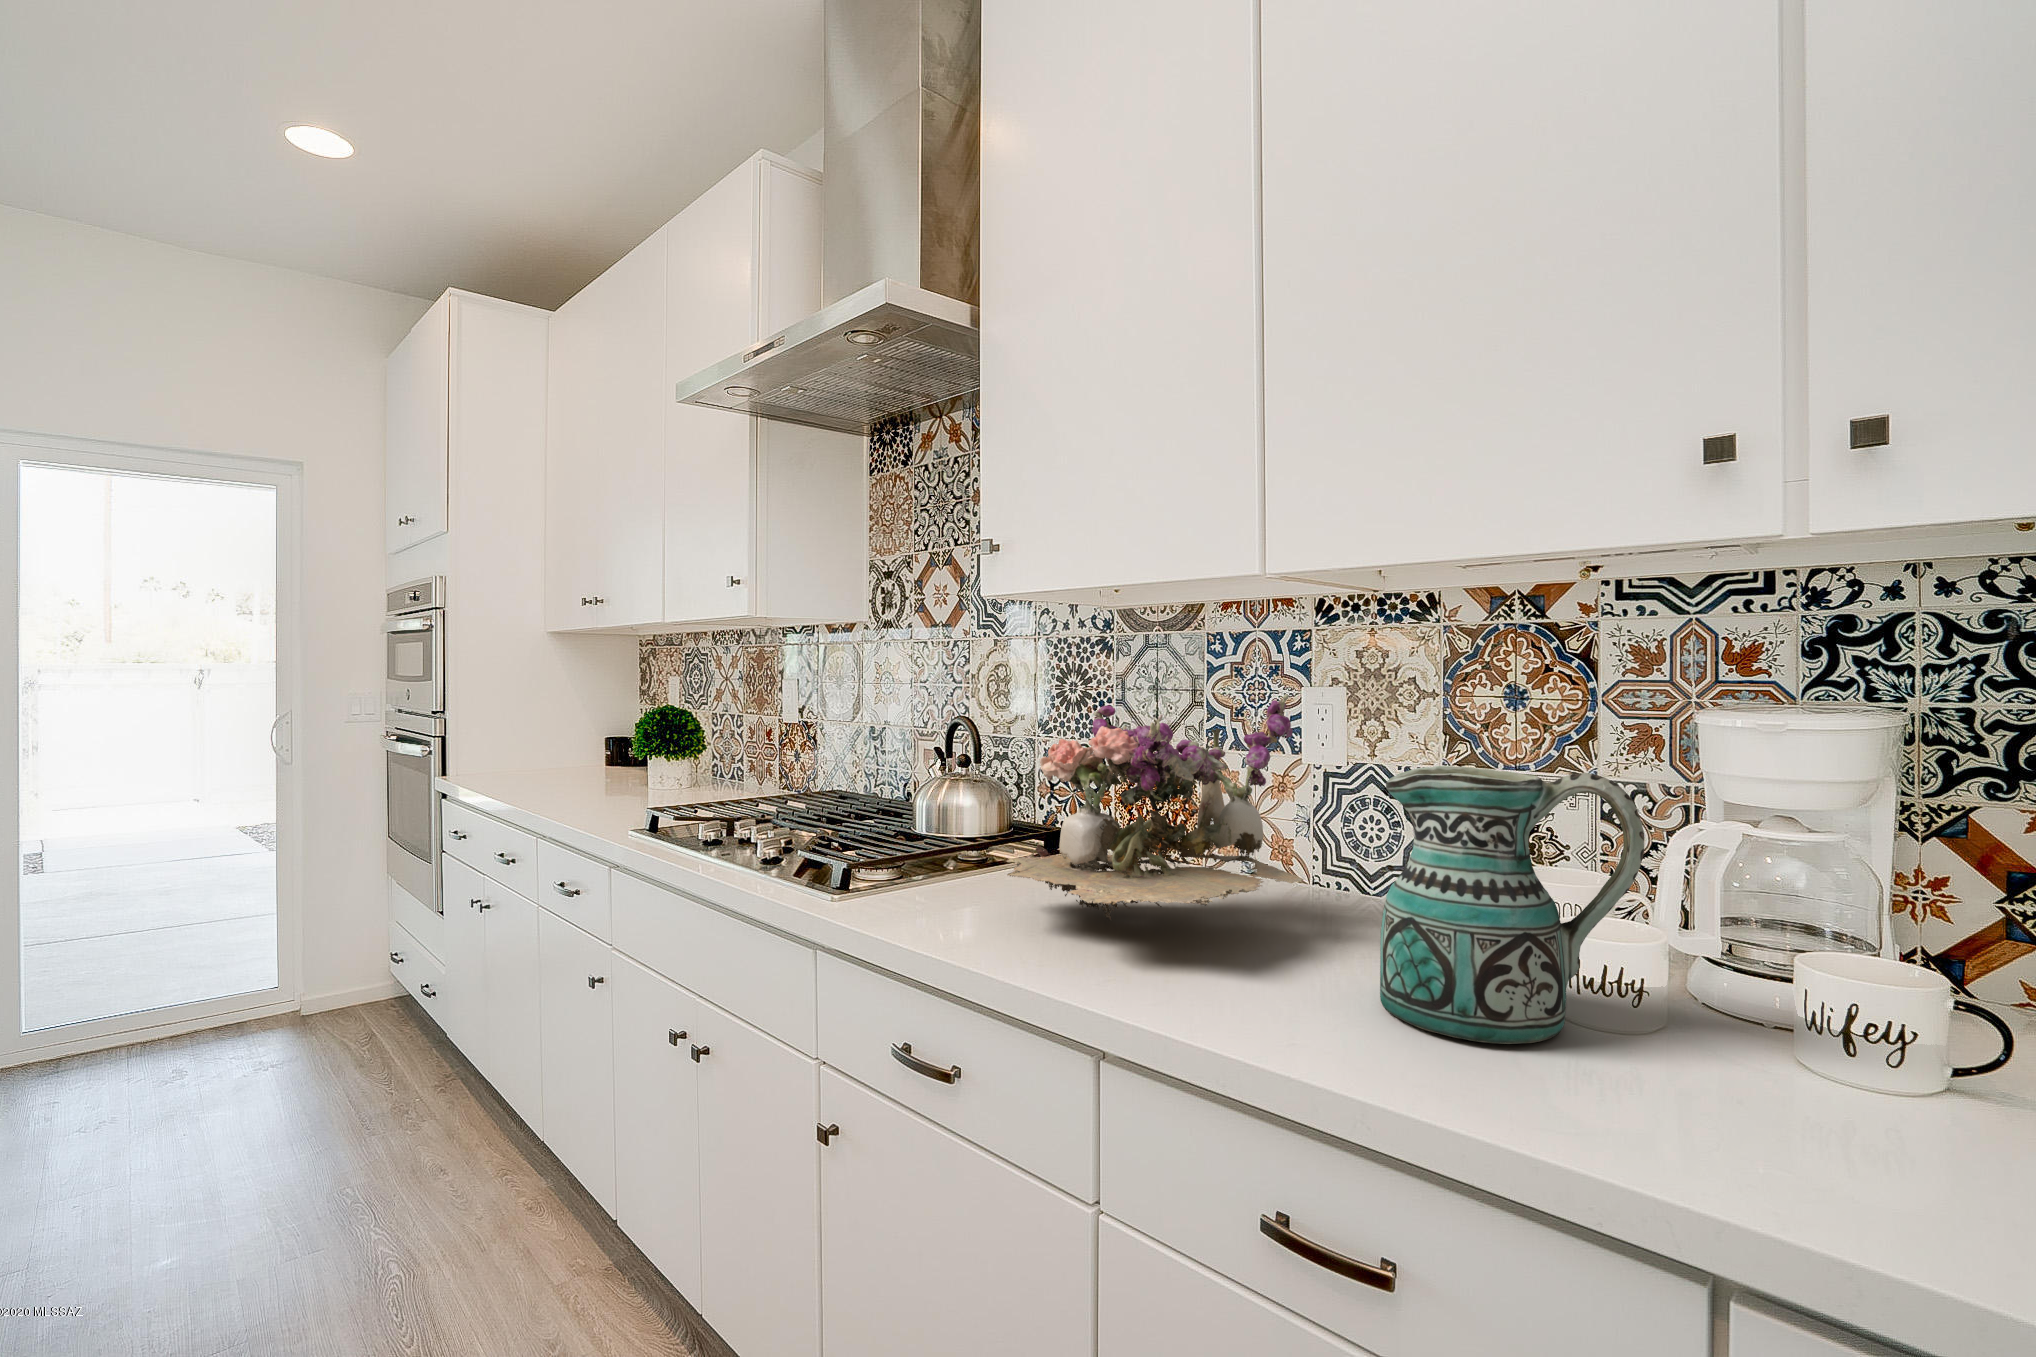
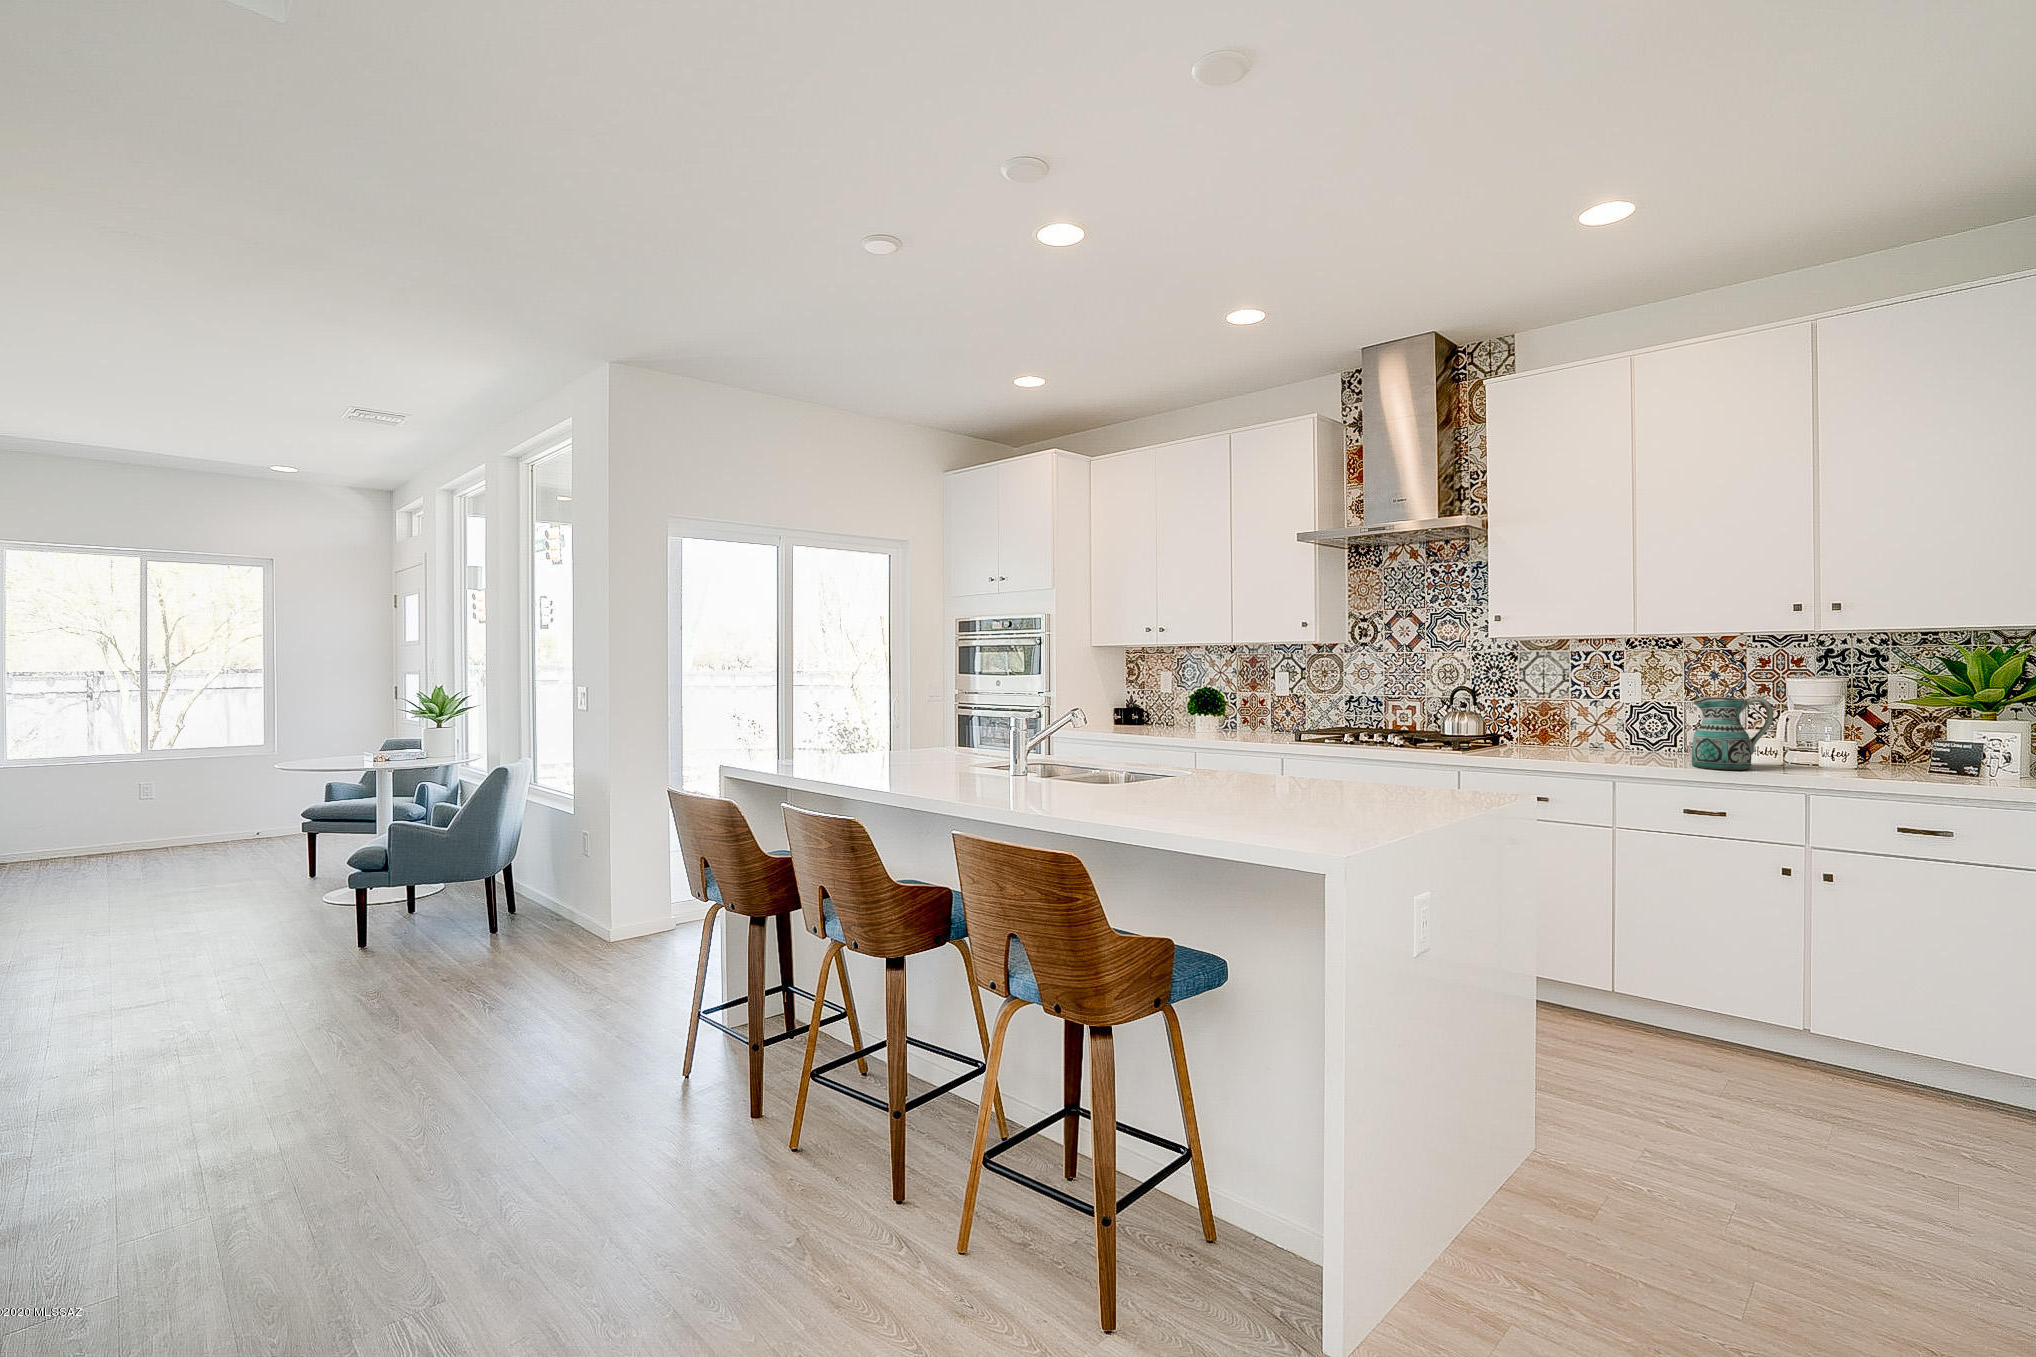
flower arrangement: present [1007,694,1304,920] -> none [1532,676,1652,756]

